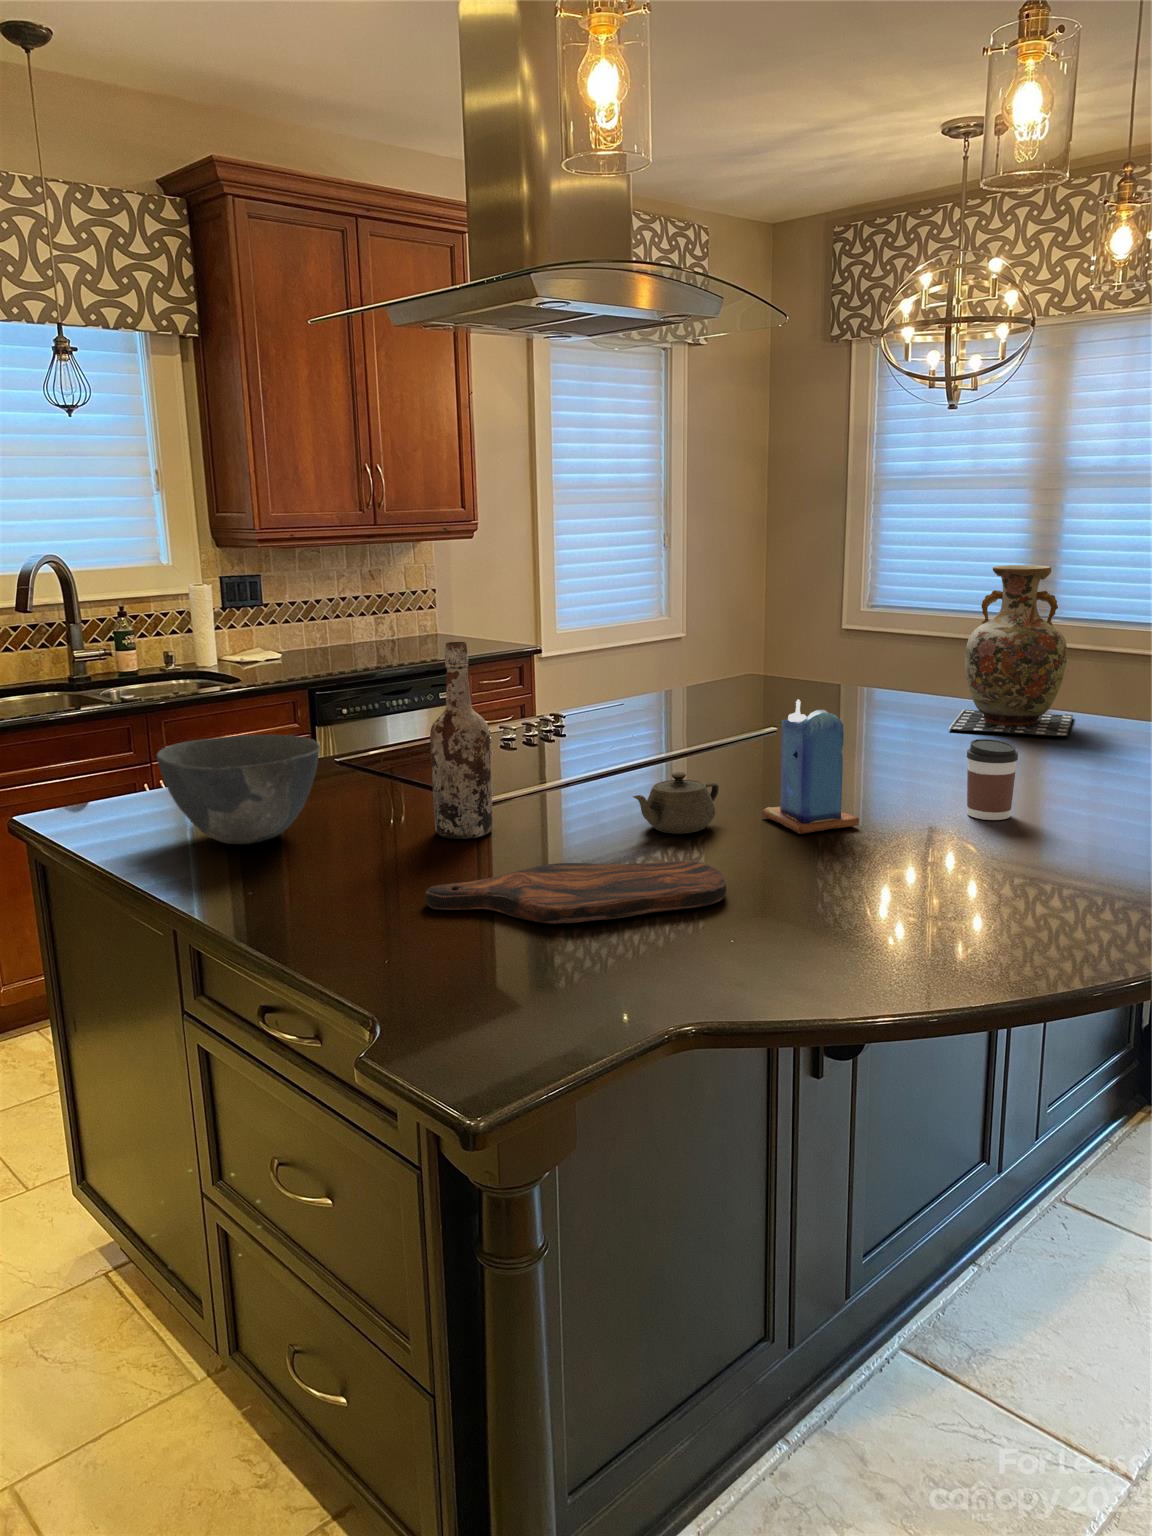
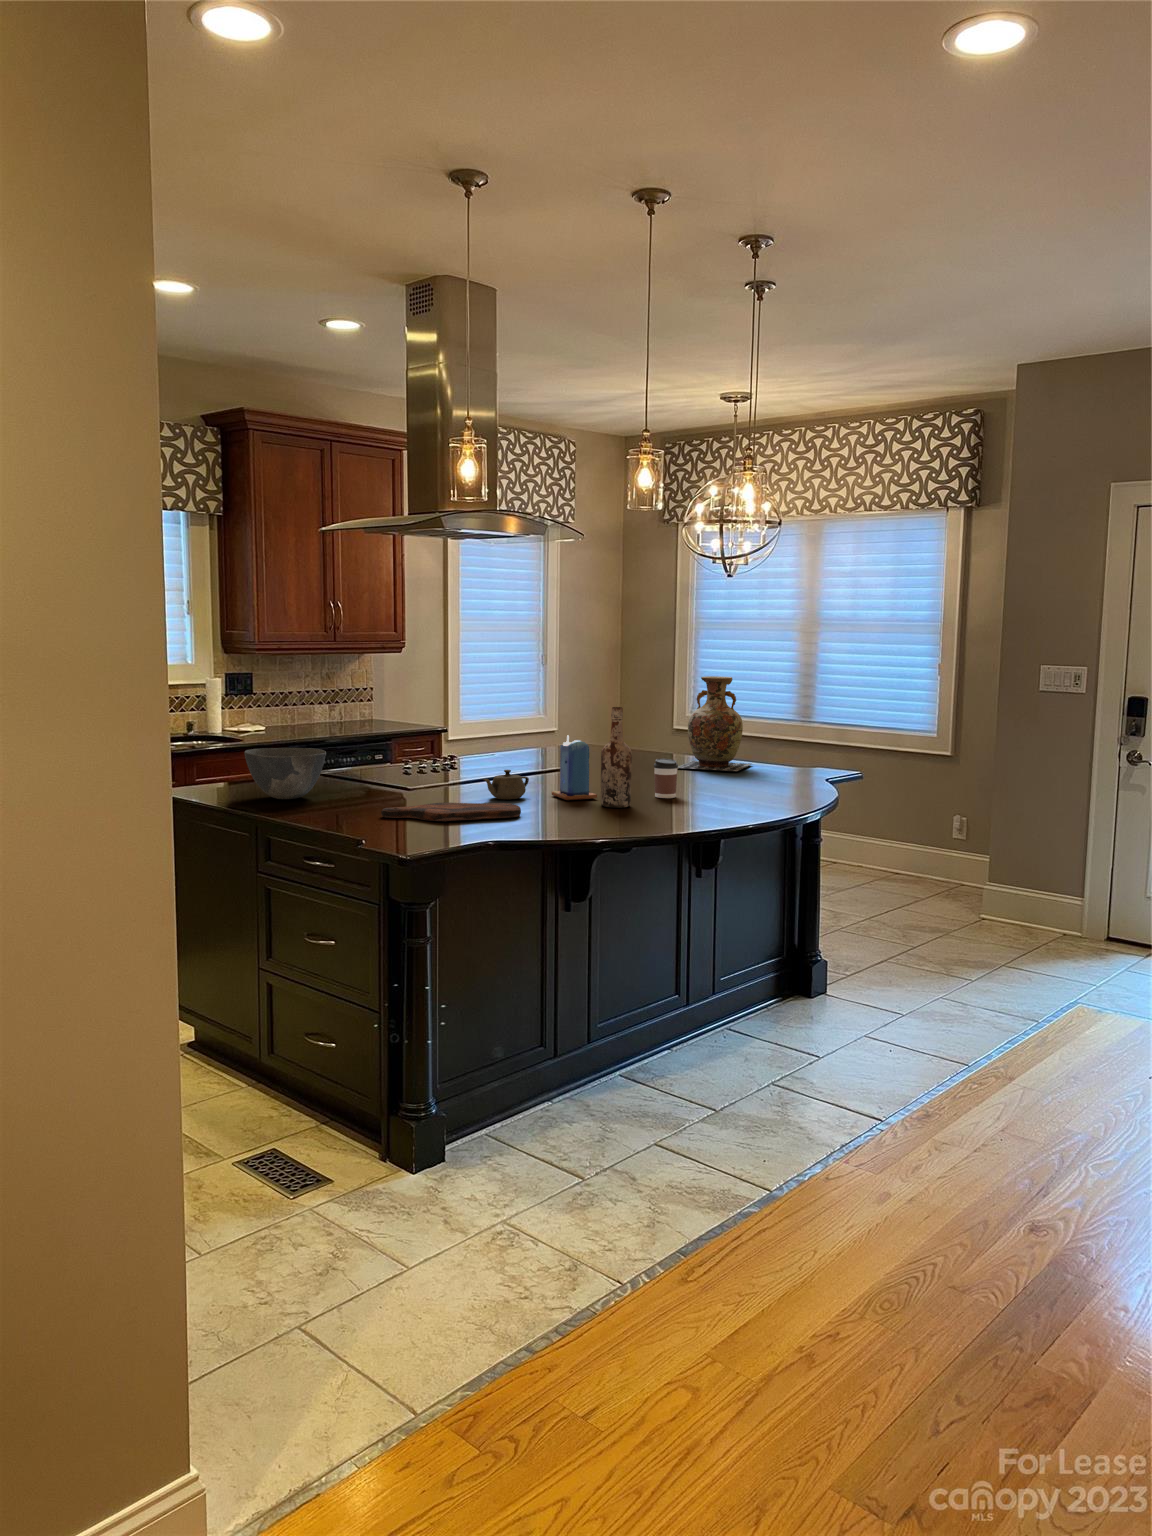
wine bottle: present [430,642,493,839] -> present [601,707,632,808]

